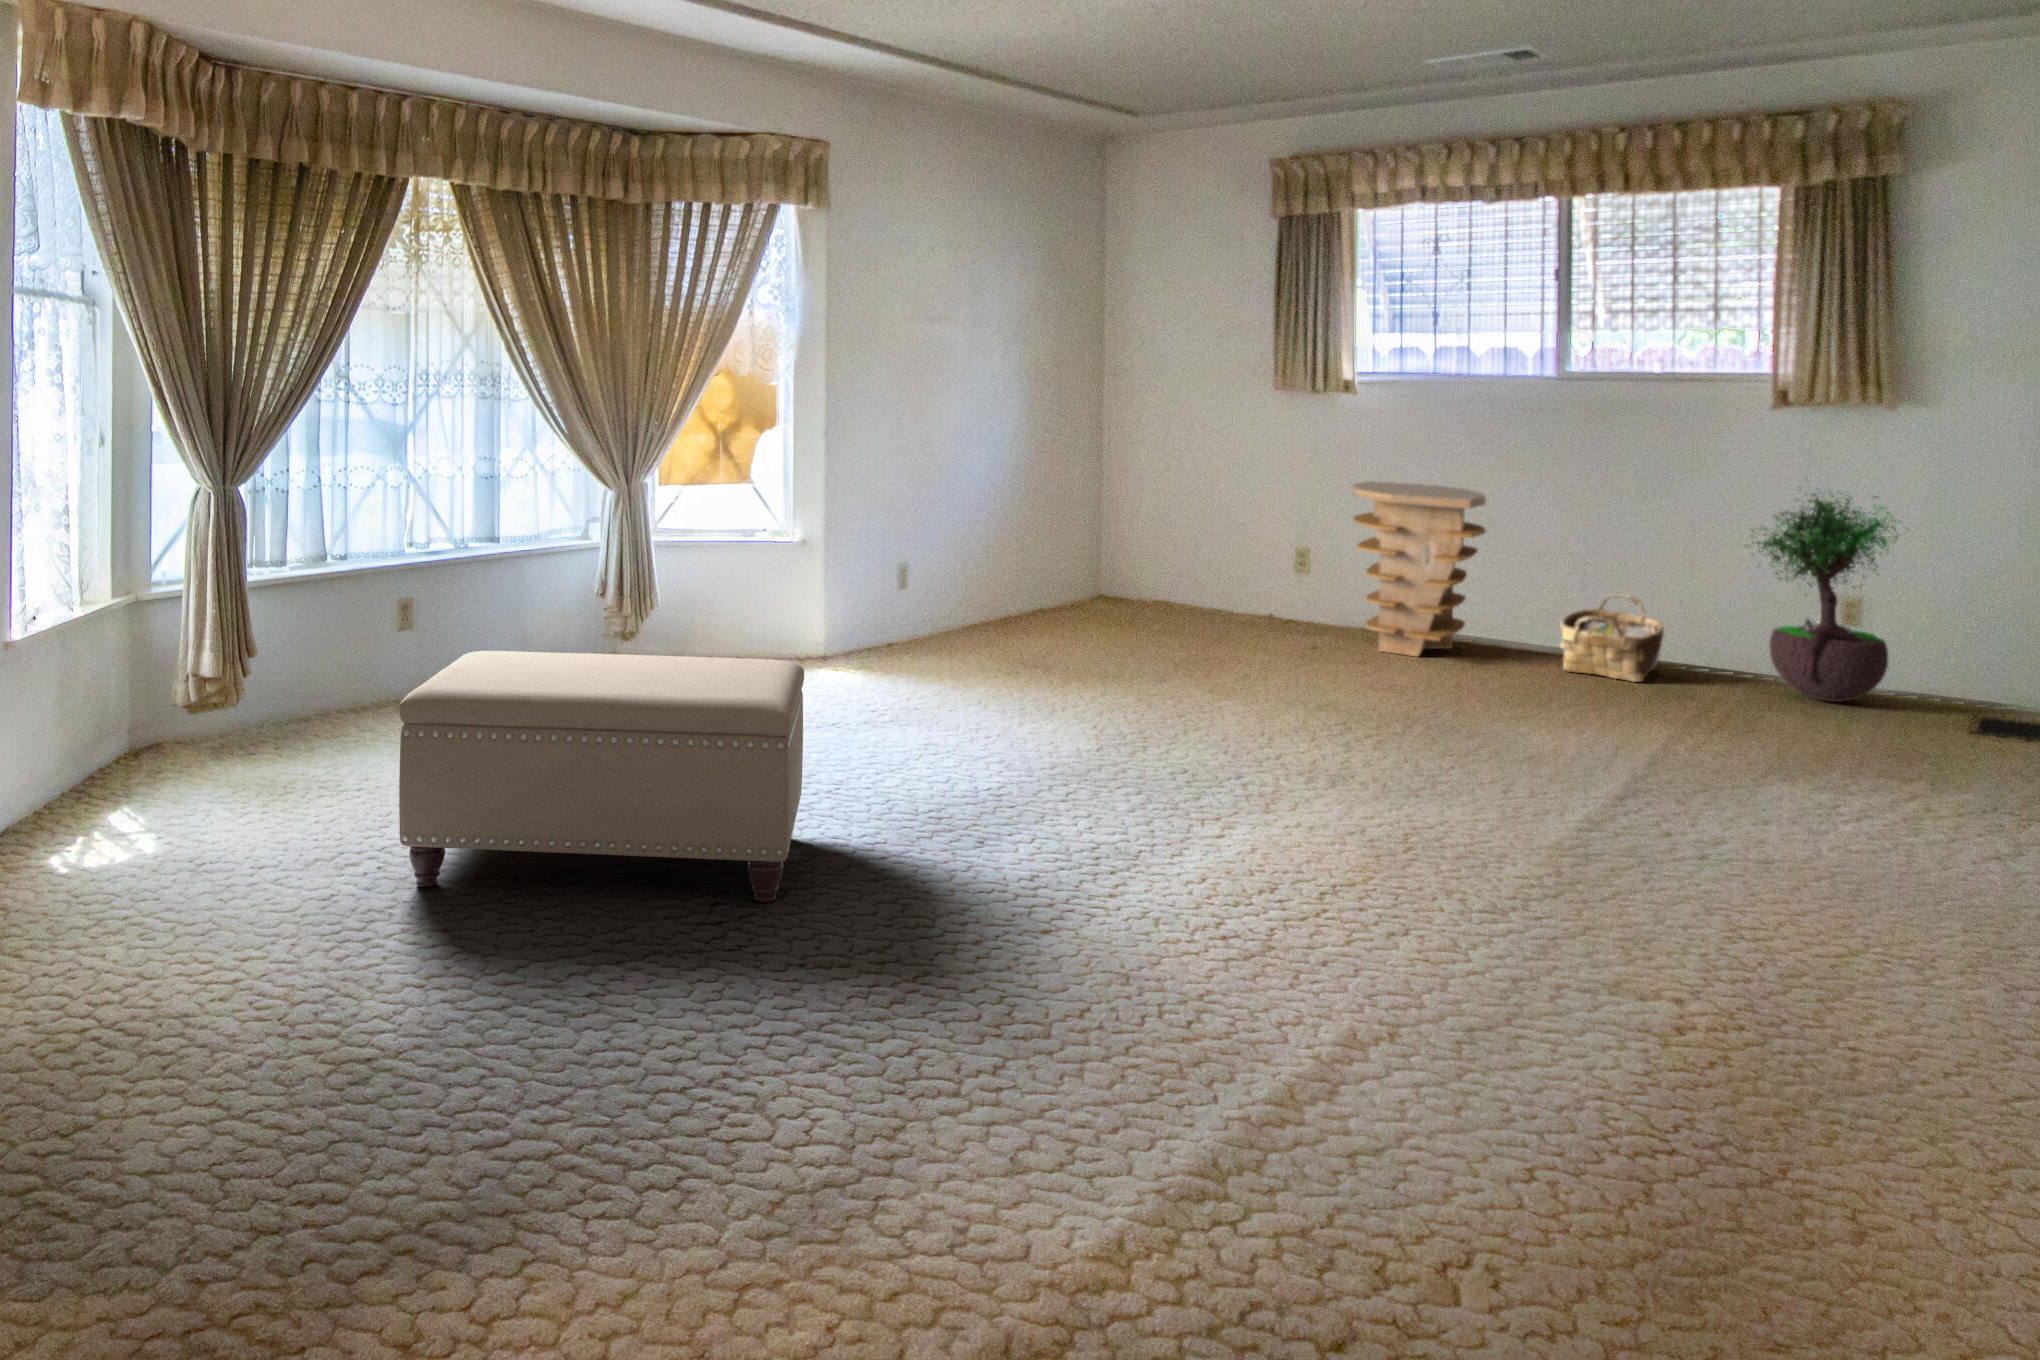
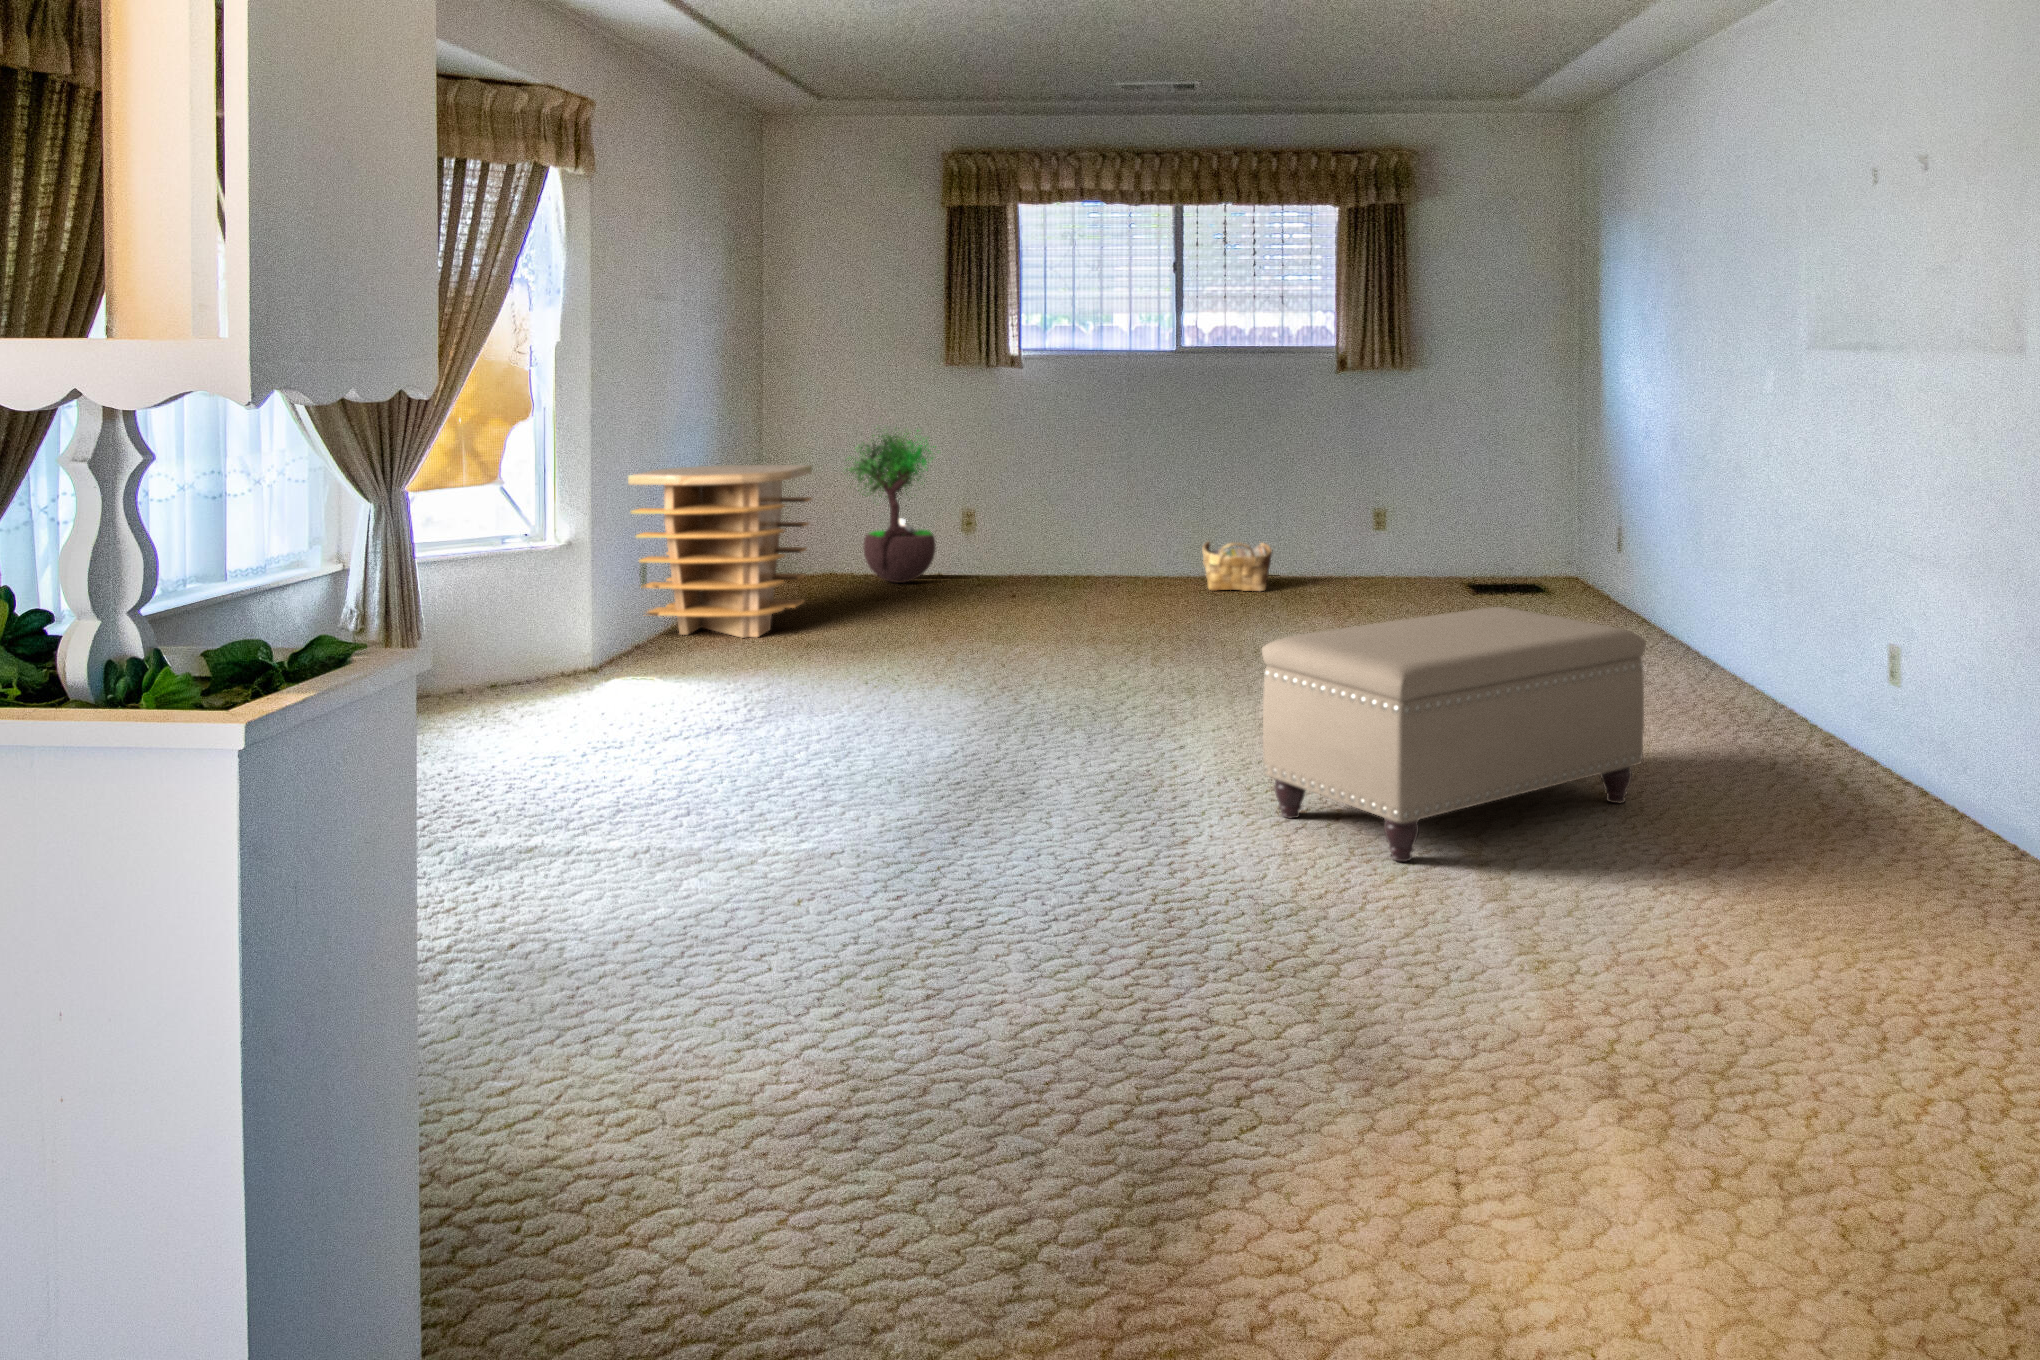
side table: present [1352,481,1486,656] -> present [628,465,812,638]
potted tree: present [1747,493,1897,702] -> present [844,428,936,583]
ottoman: present [399,651,804,902] -> present [1262,607,1646,862]

